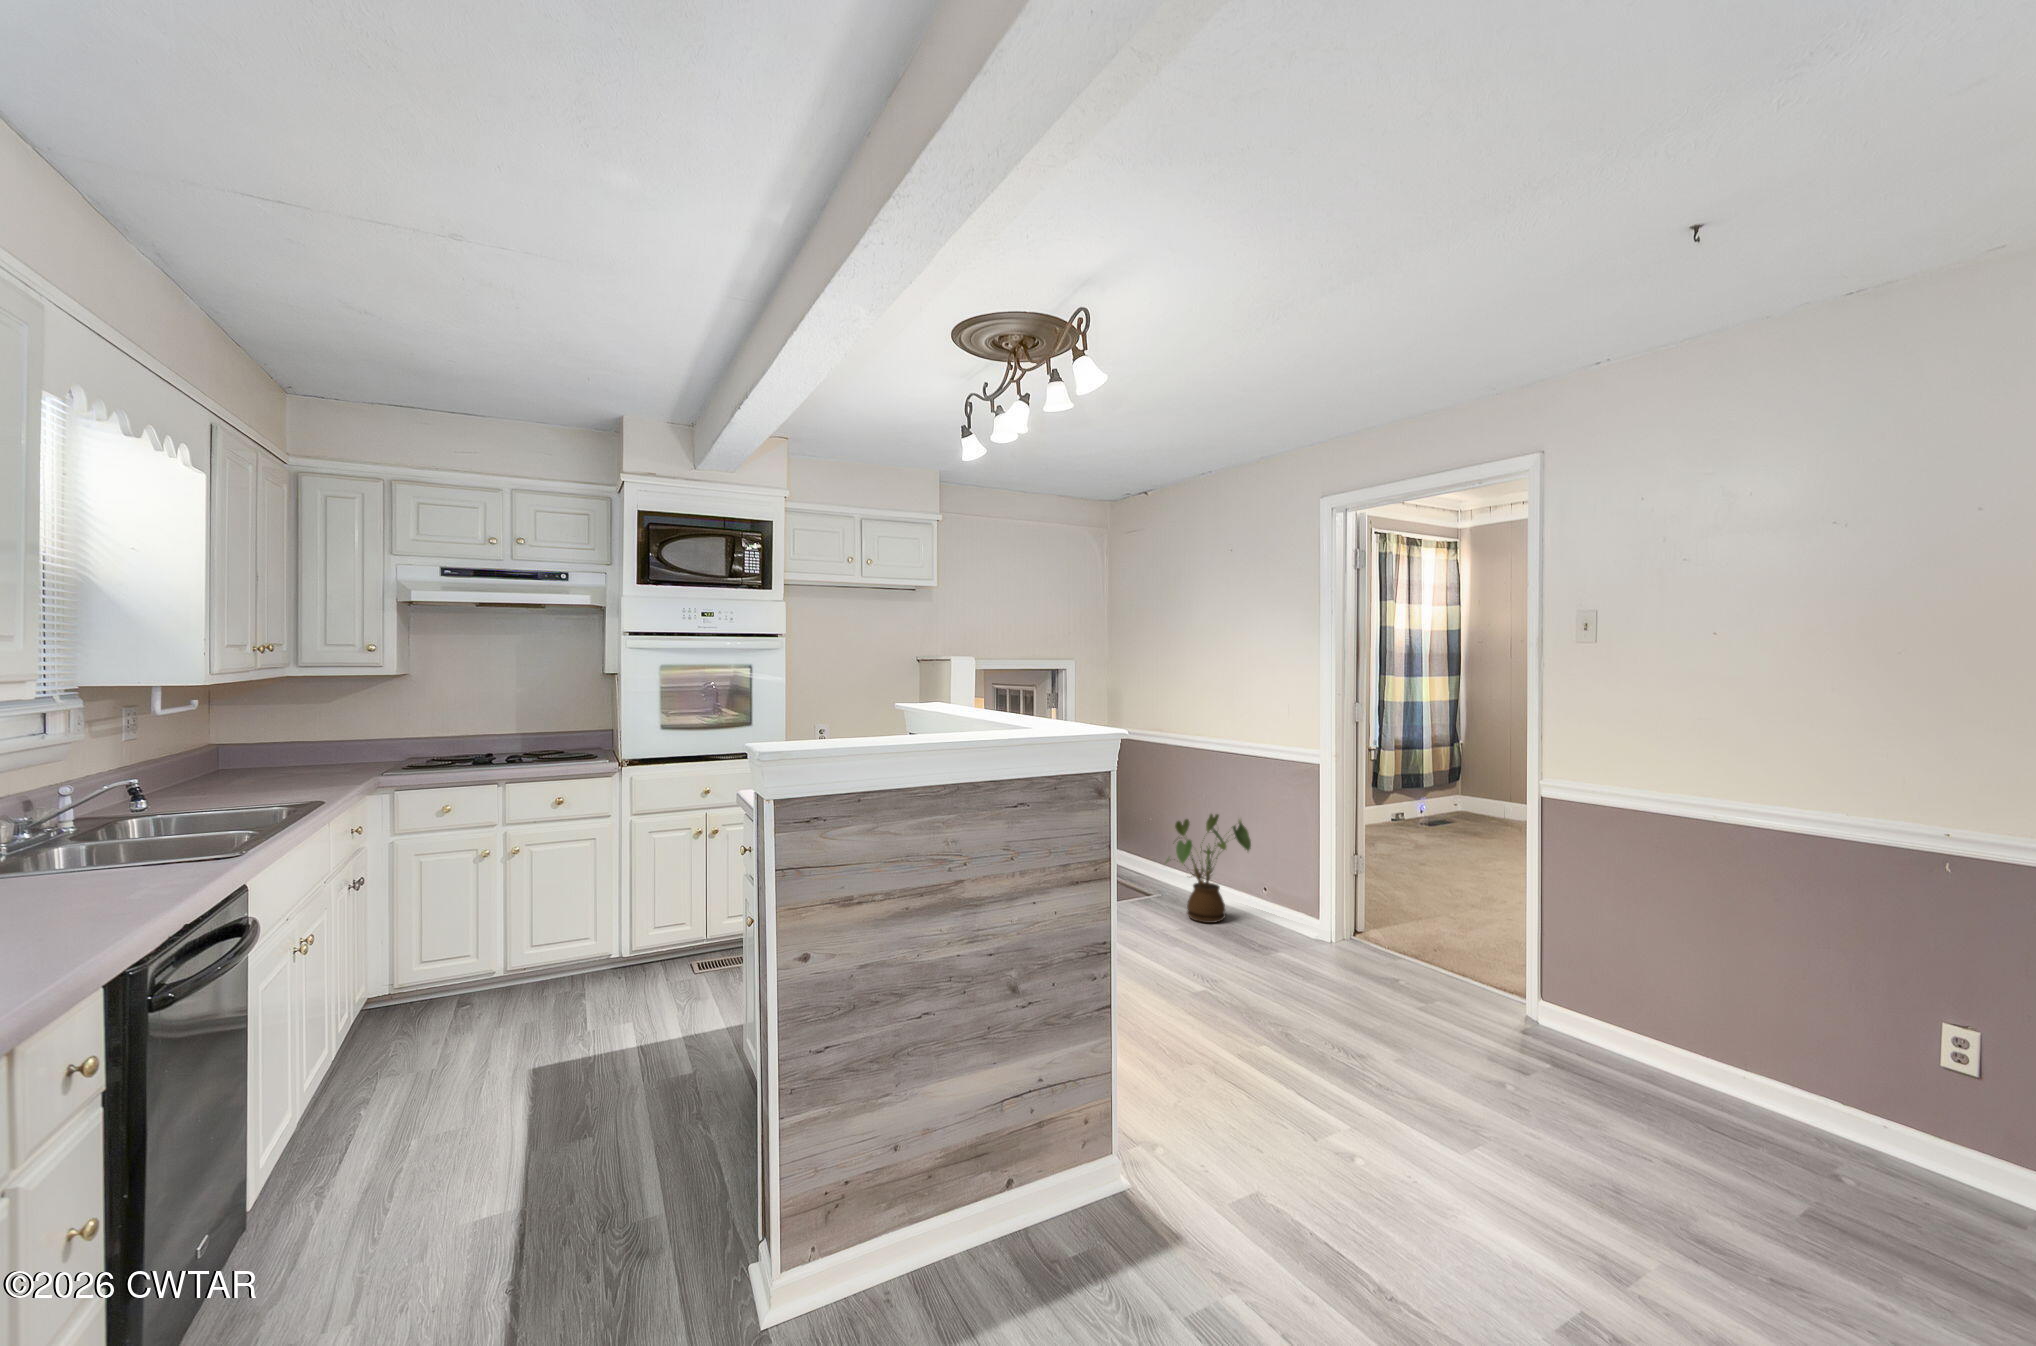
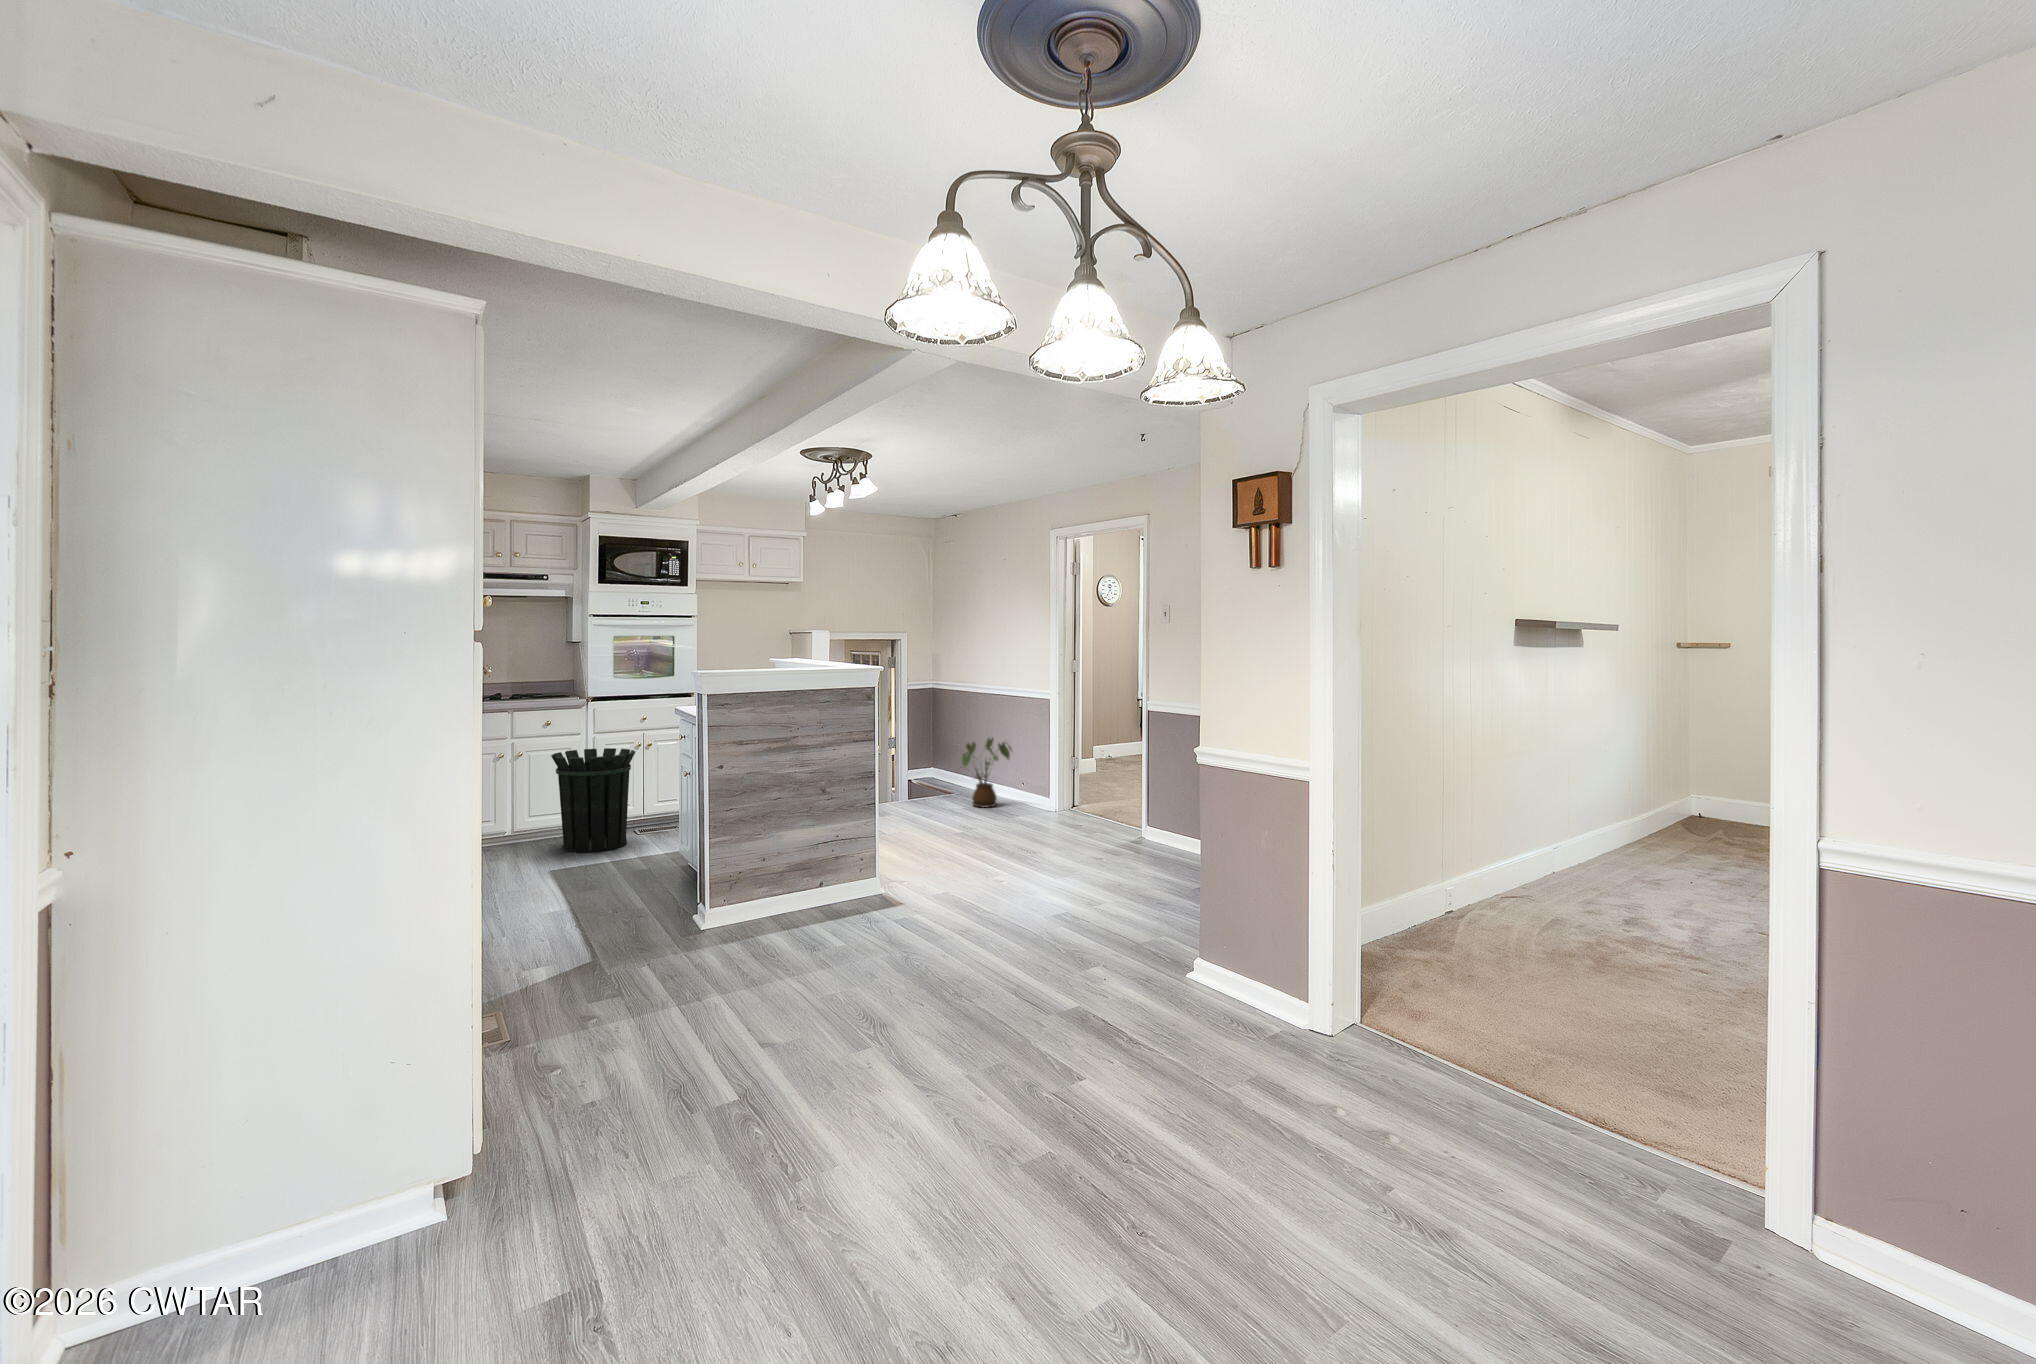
waste bin: none [554,839,687,1019] -> present [551,748,635,852]

